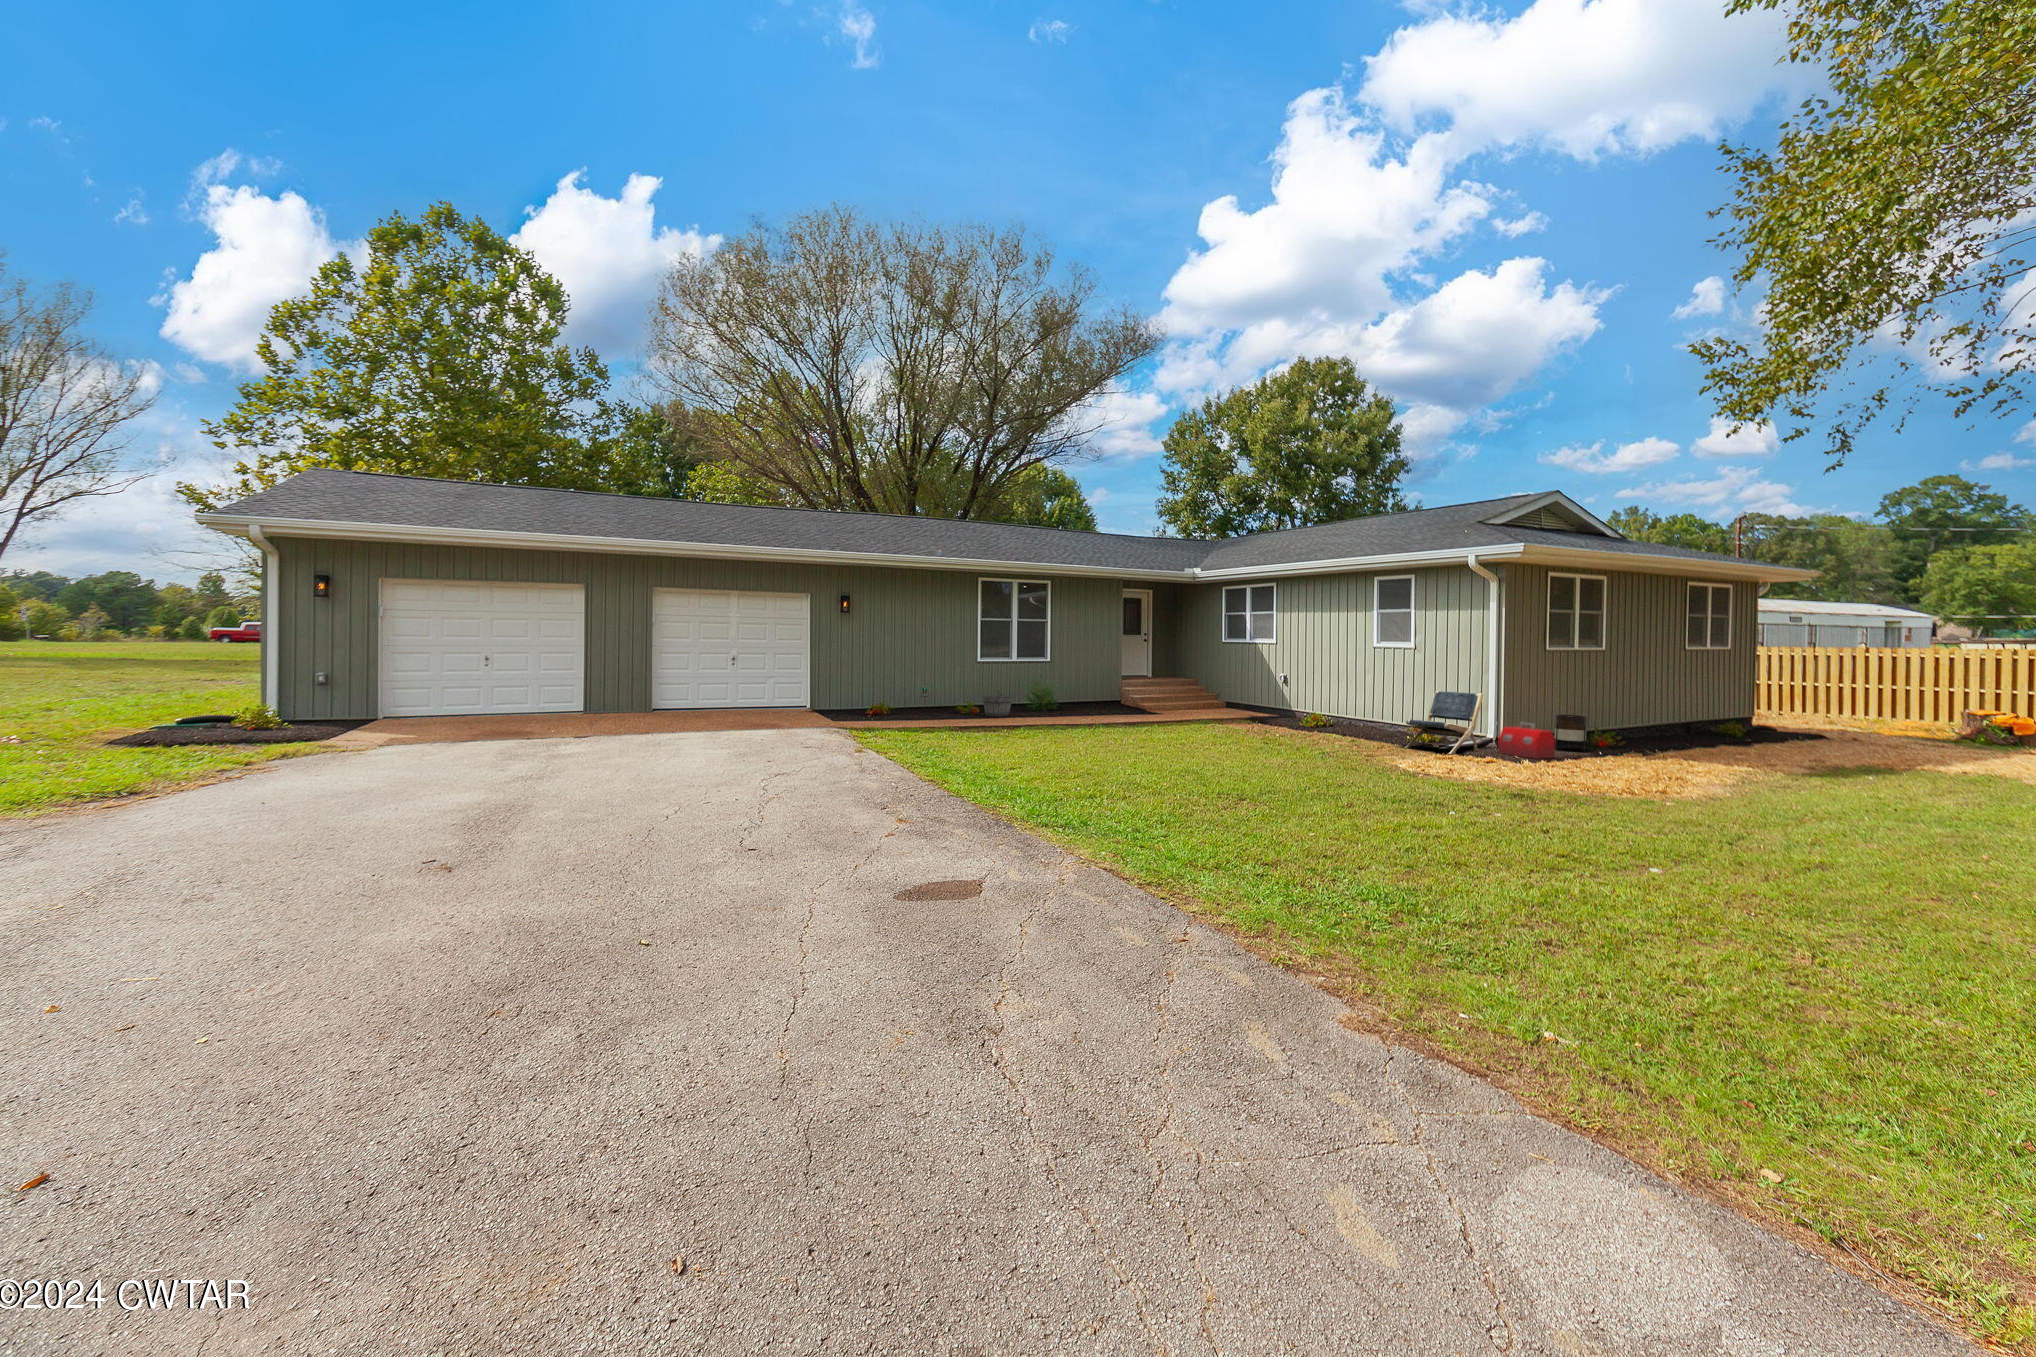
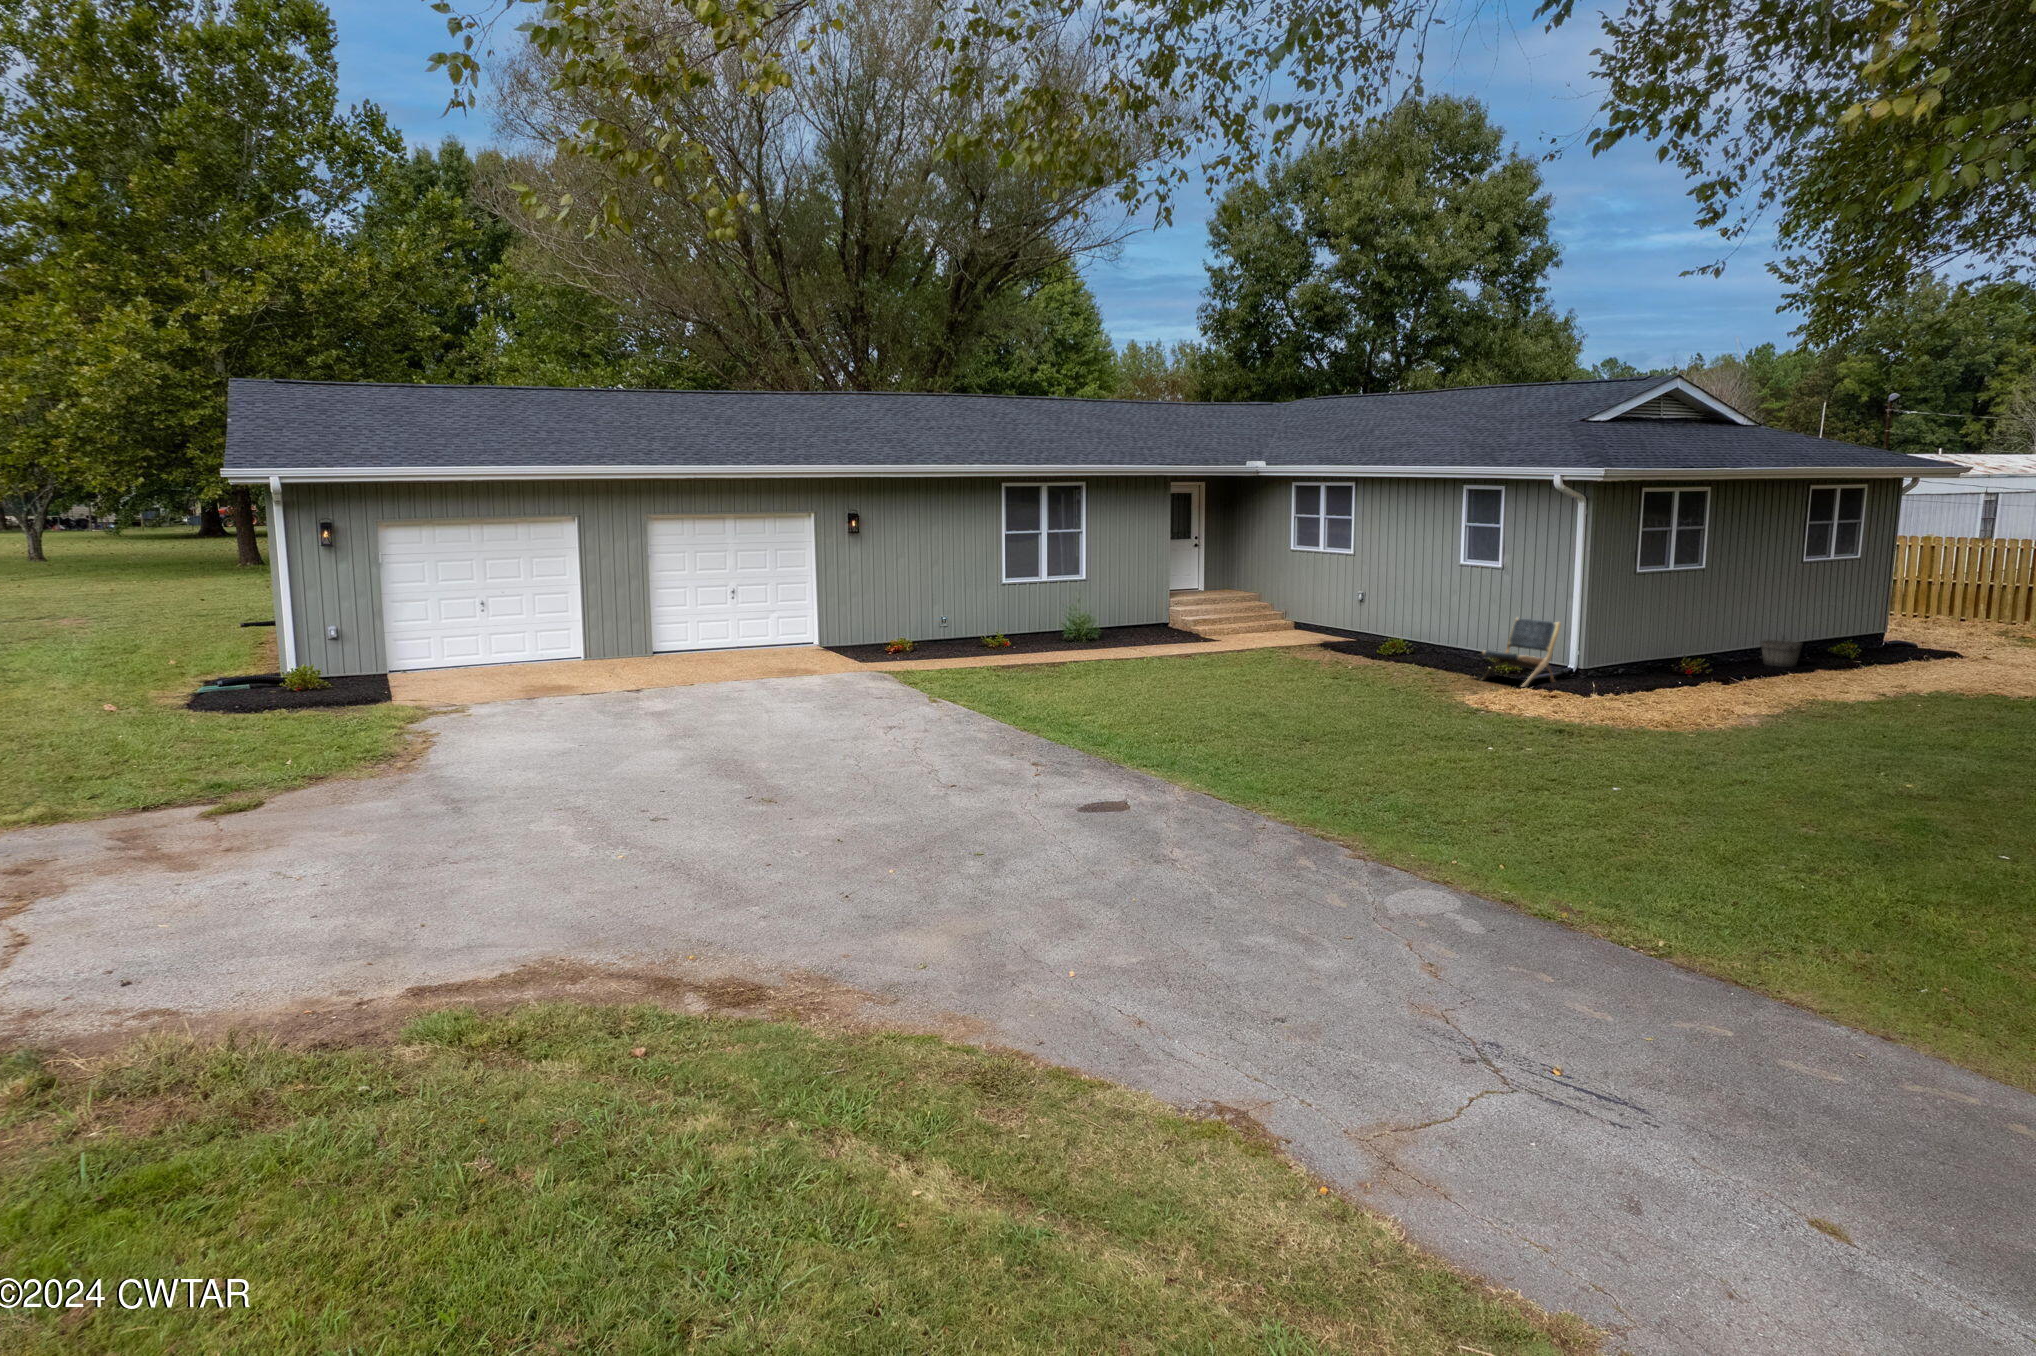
wooden bucket: present [983,692,1012,717] -> present [1761,640,1802,667]
planter: present [1554,714,1587,752] -> none [1638,640,1670,681]
toolbox: present [1498,722,1556,759] -> none [1573,652,1628,691]

